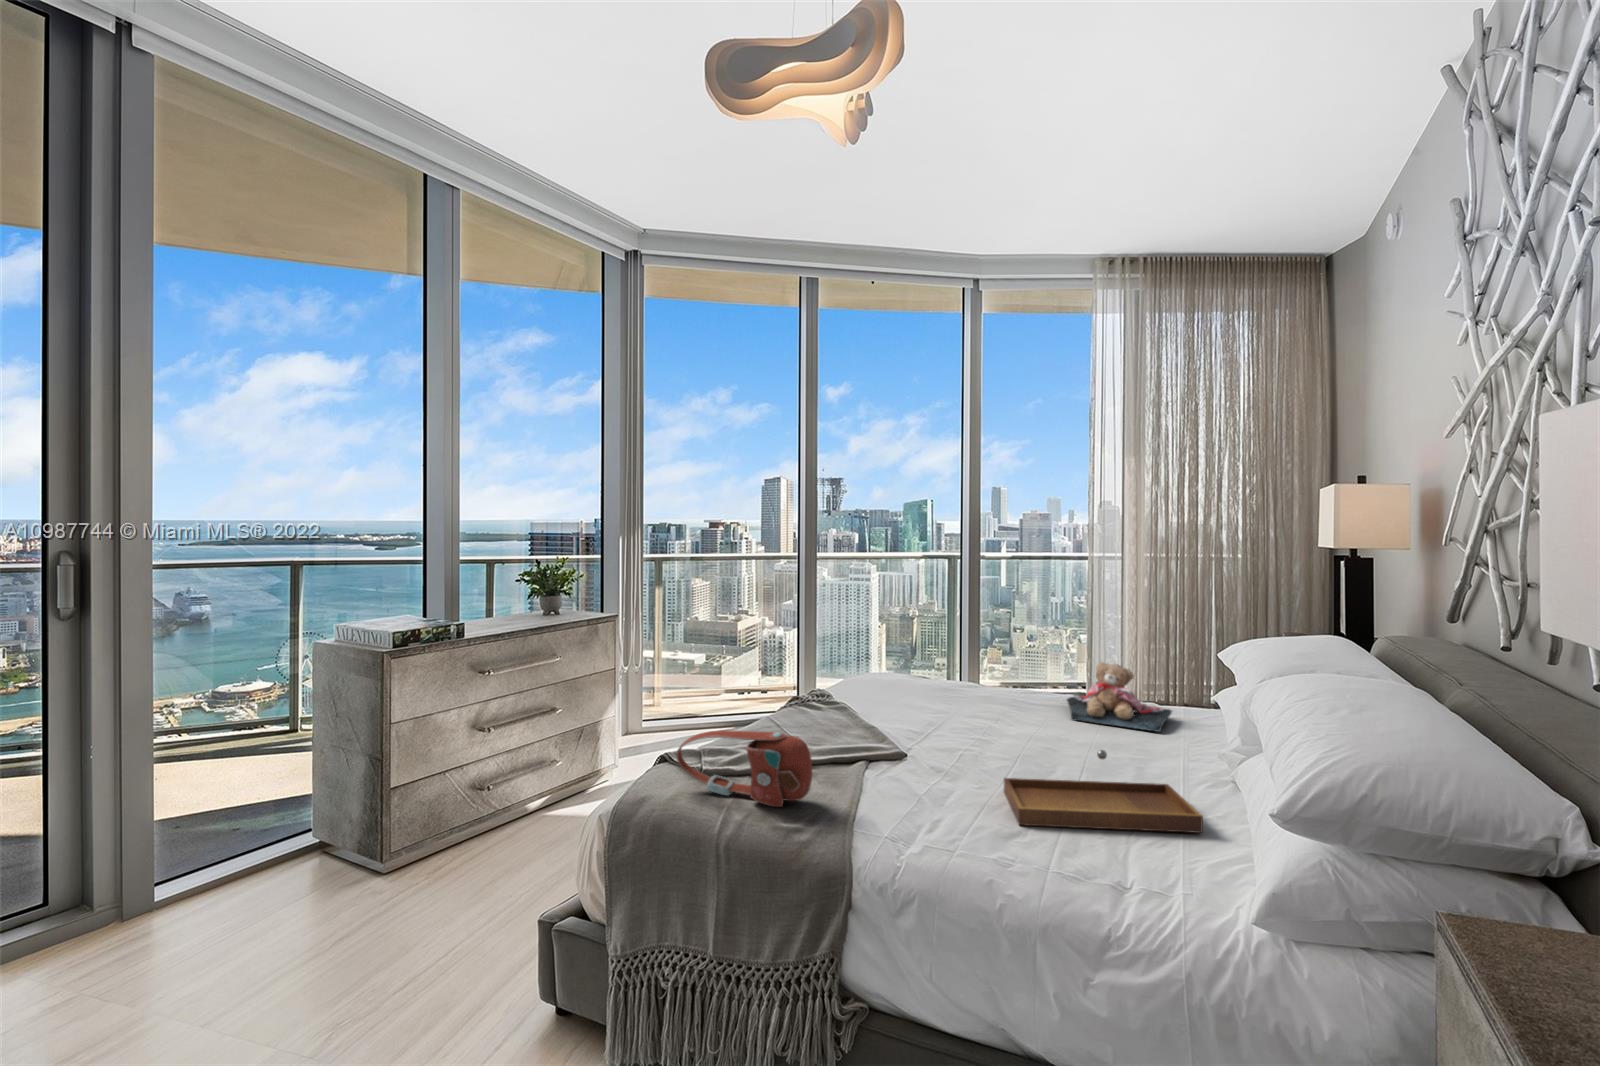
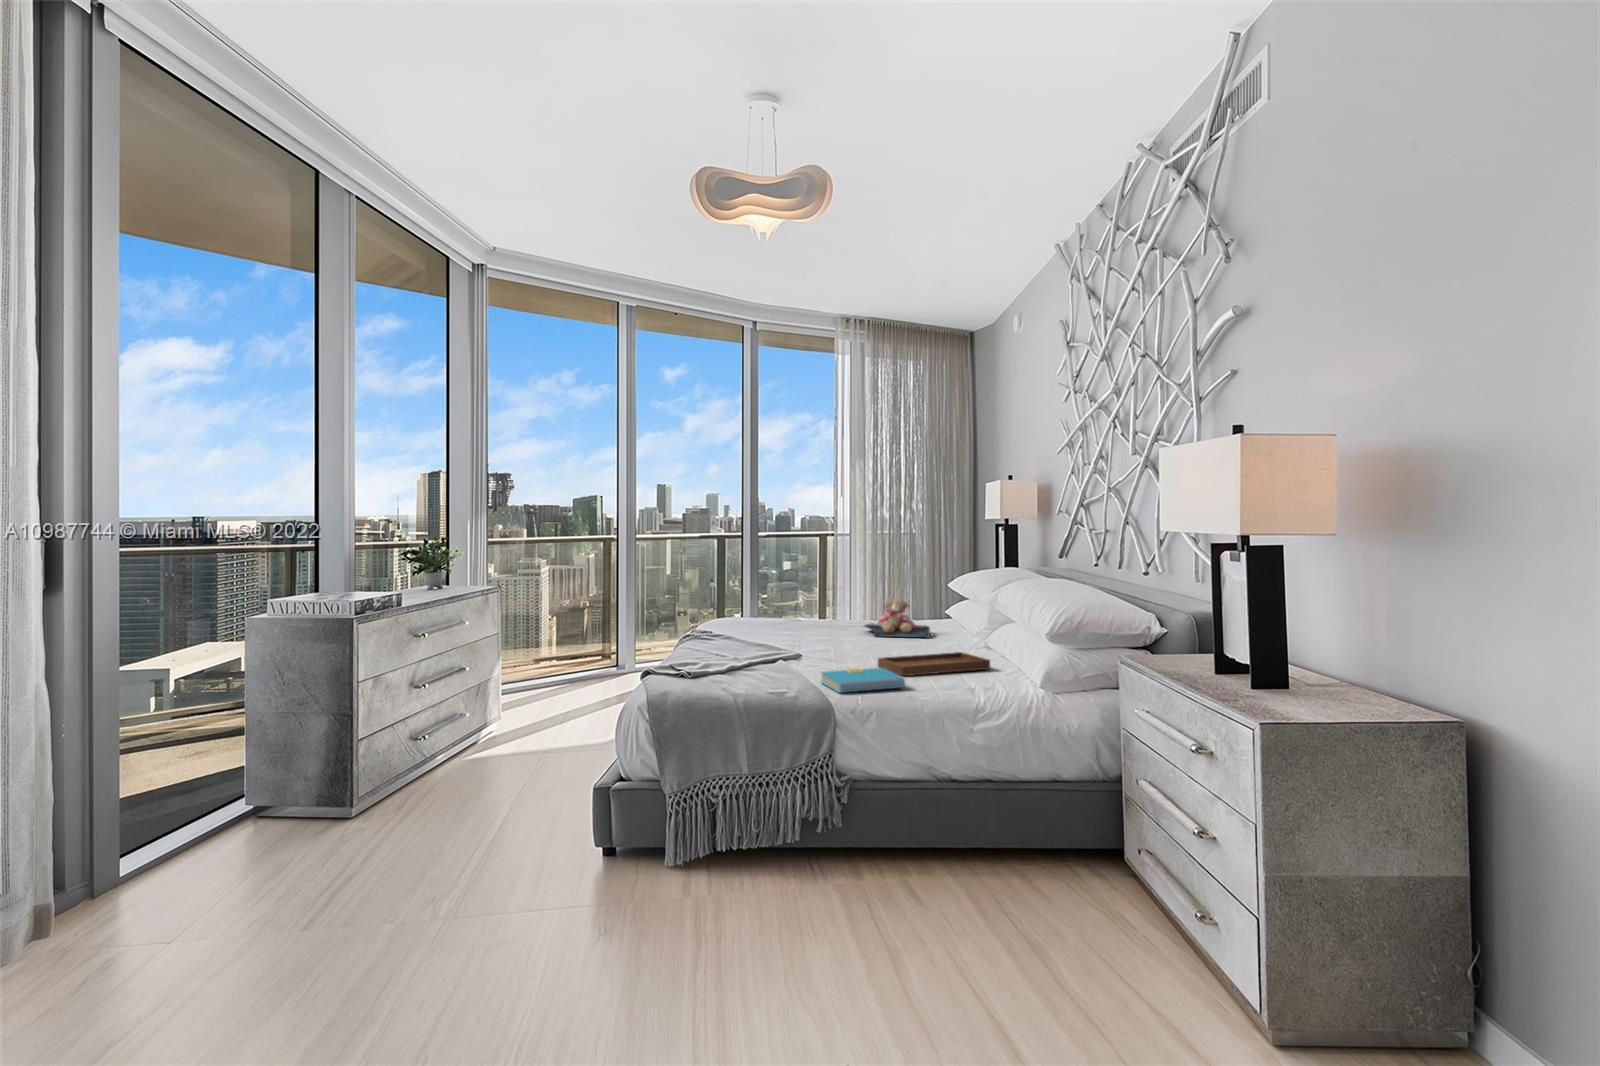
handbag: present [676,730,812,807] -> none [686,635,783,684]
book: none [860,802,984,860] -> present [821,668,905,693]

